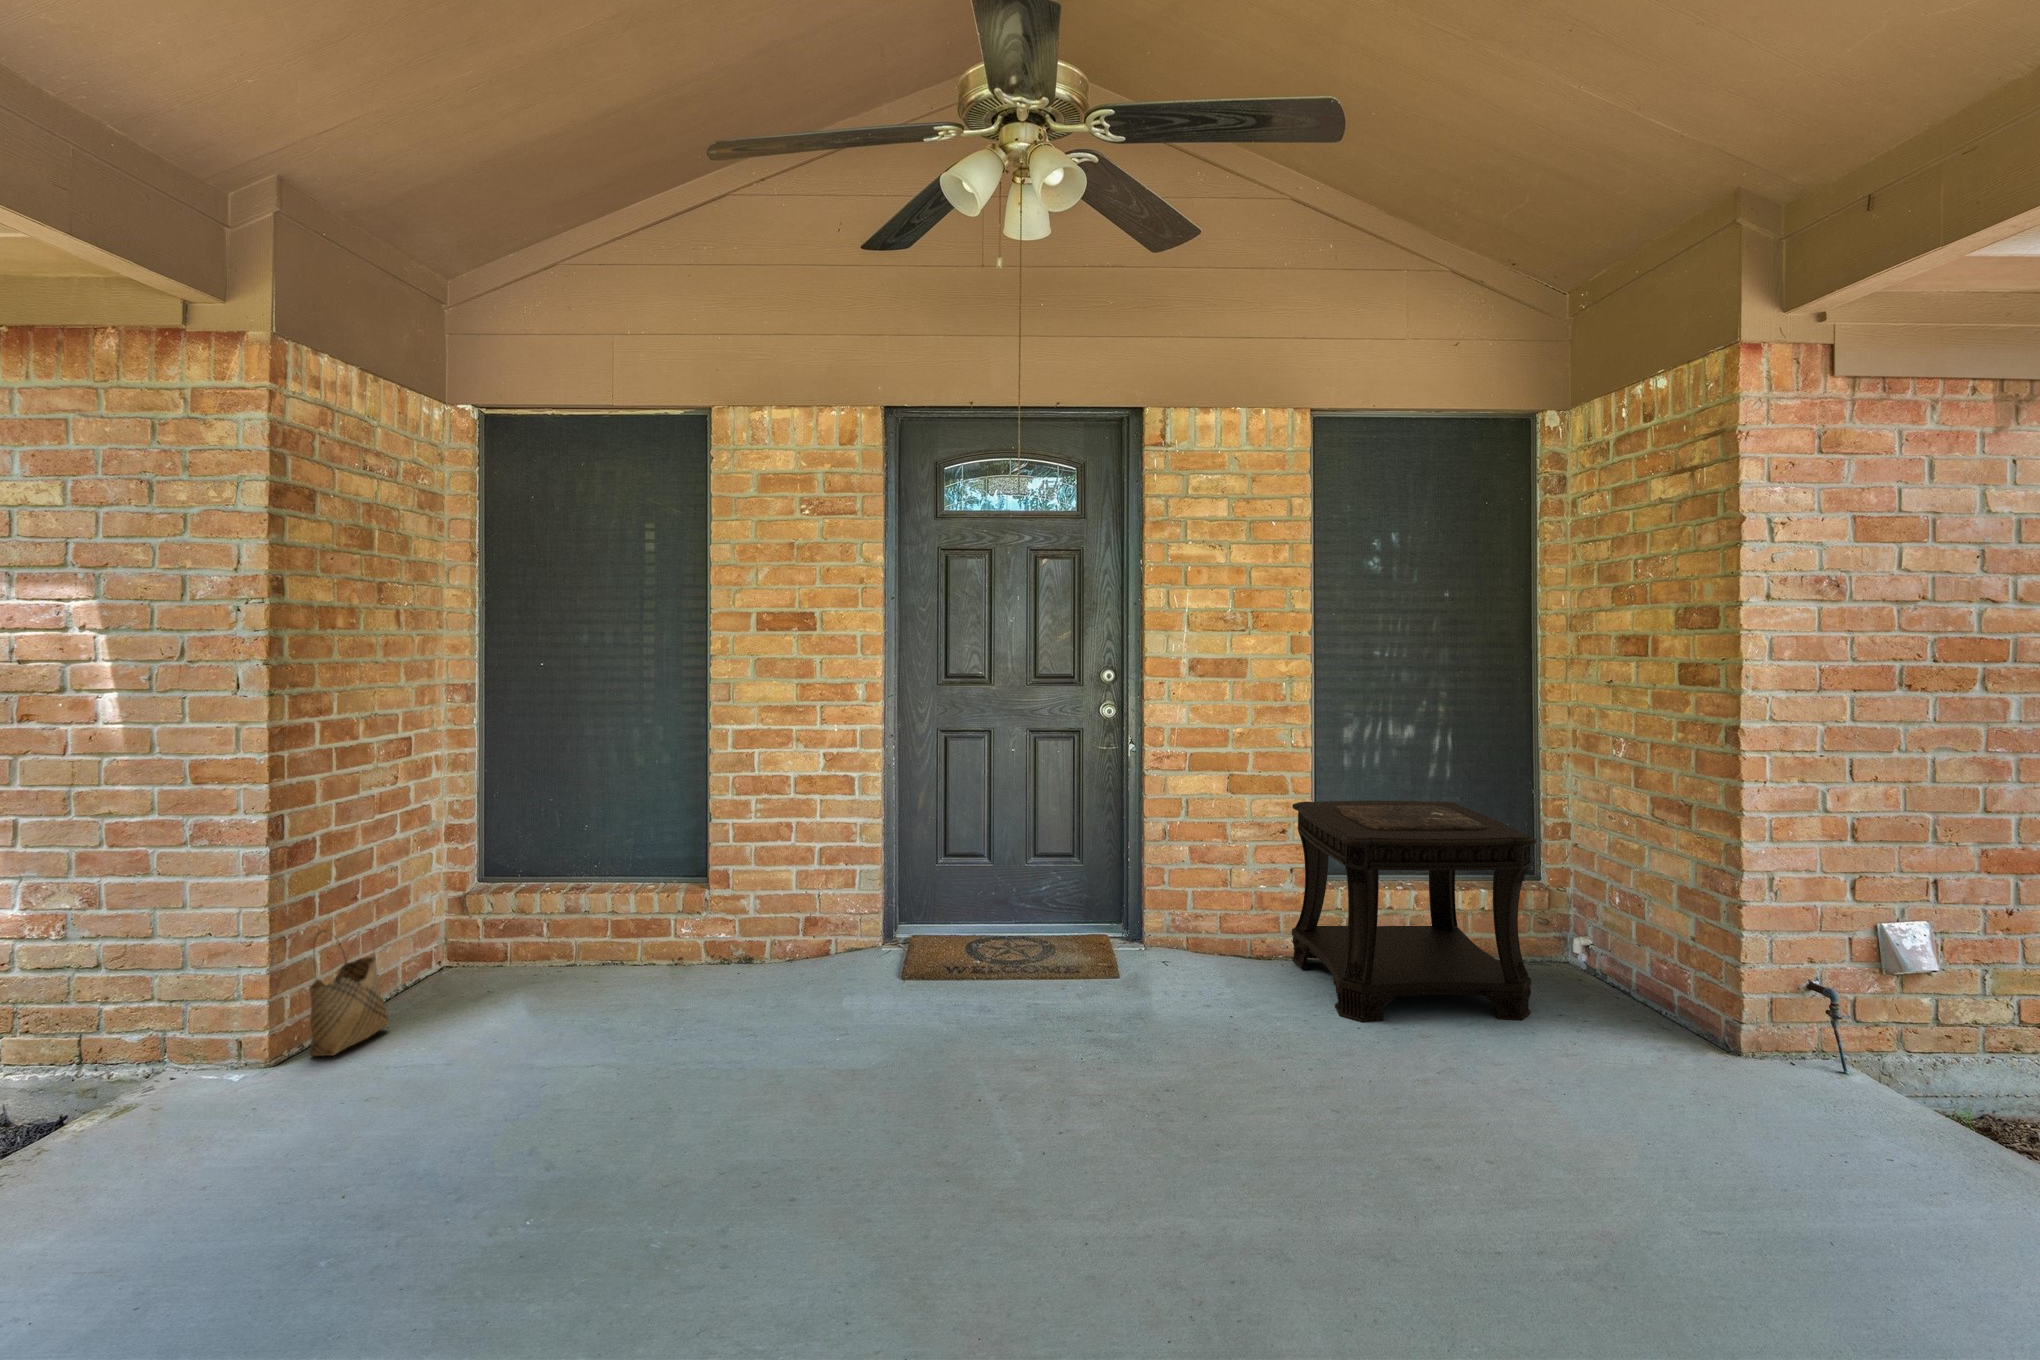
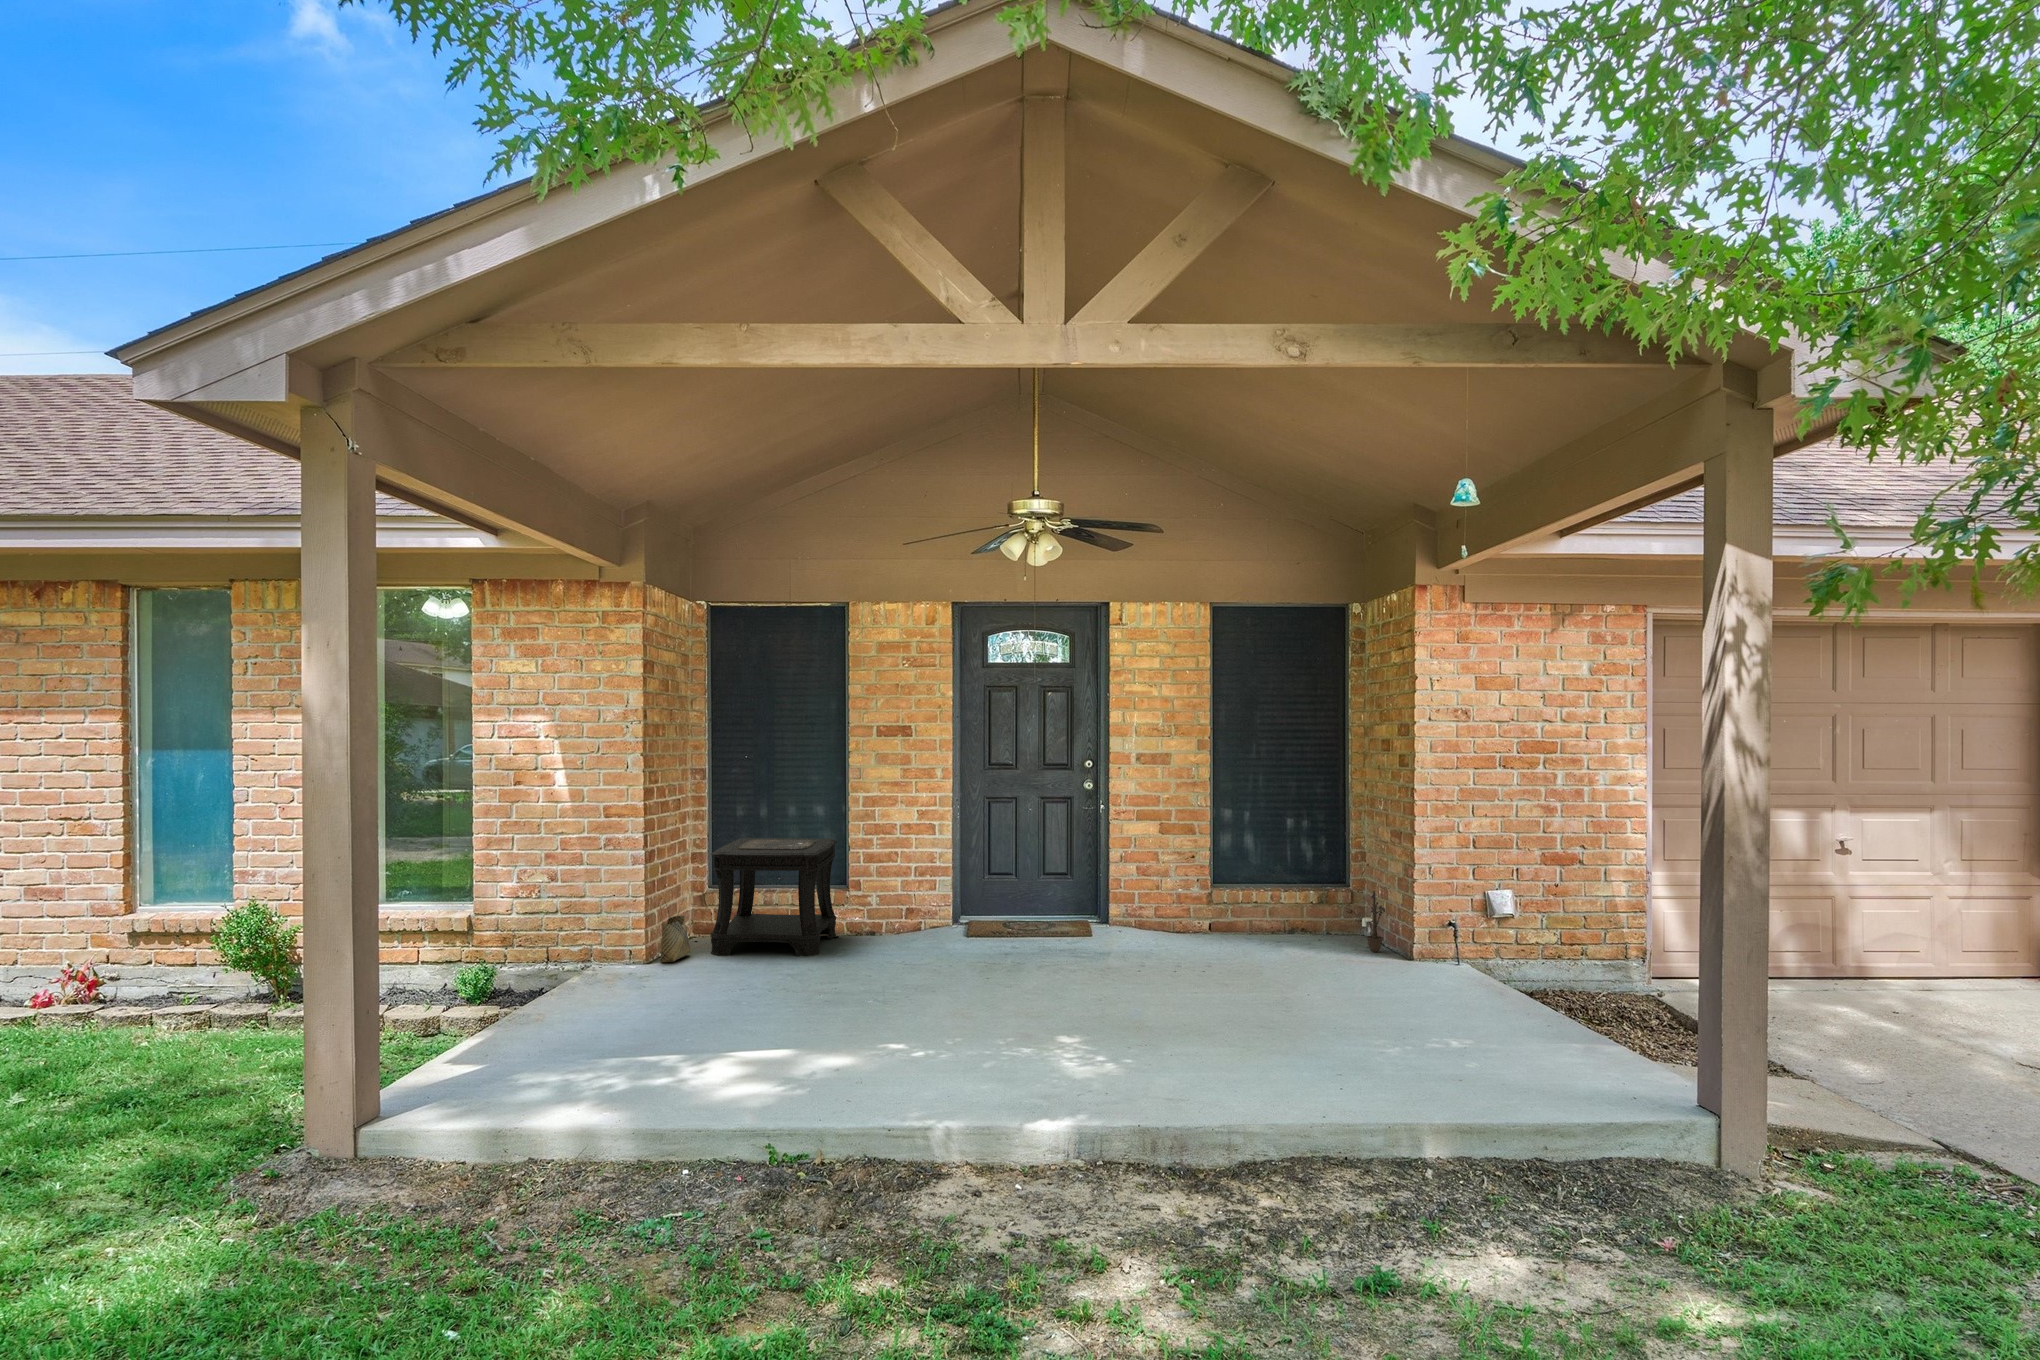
side table: present [1292,801,1536,1023] -> present [710,838,837,957]
decorative plant: none [1607,905,1657,1014] -> present [1366,891,1385,952]

